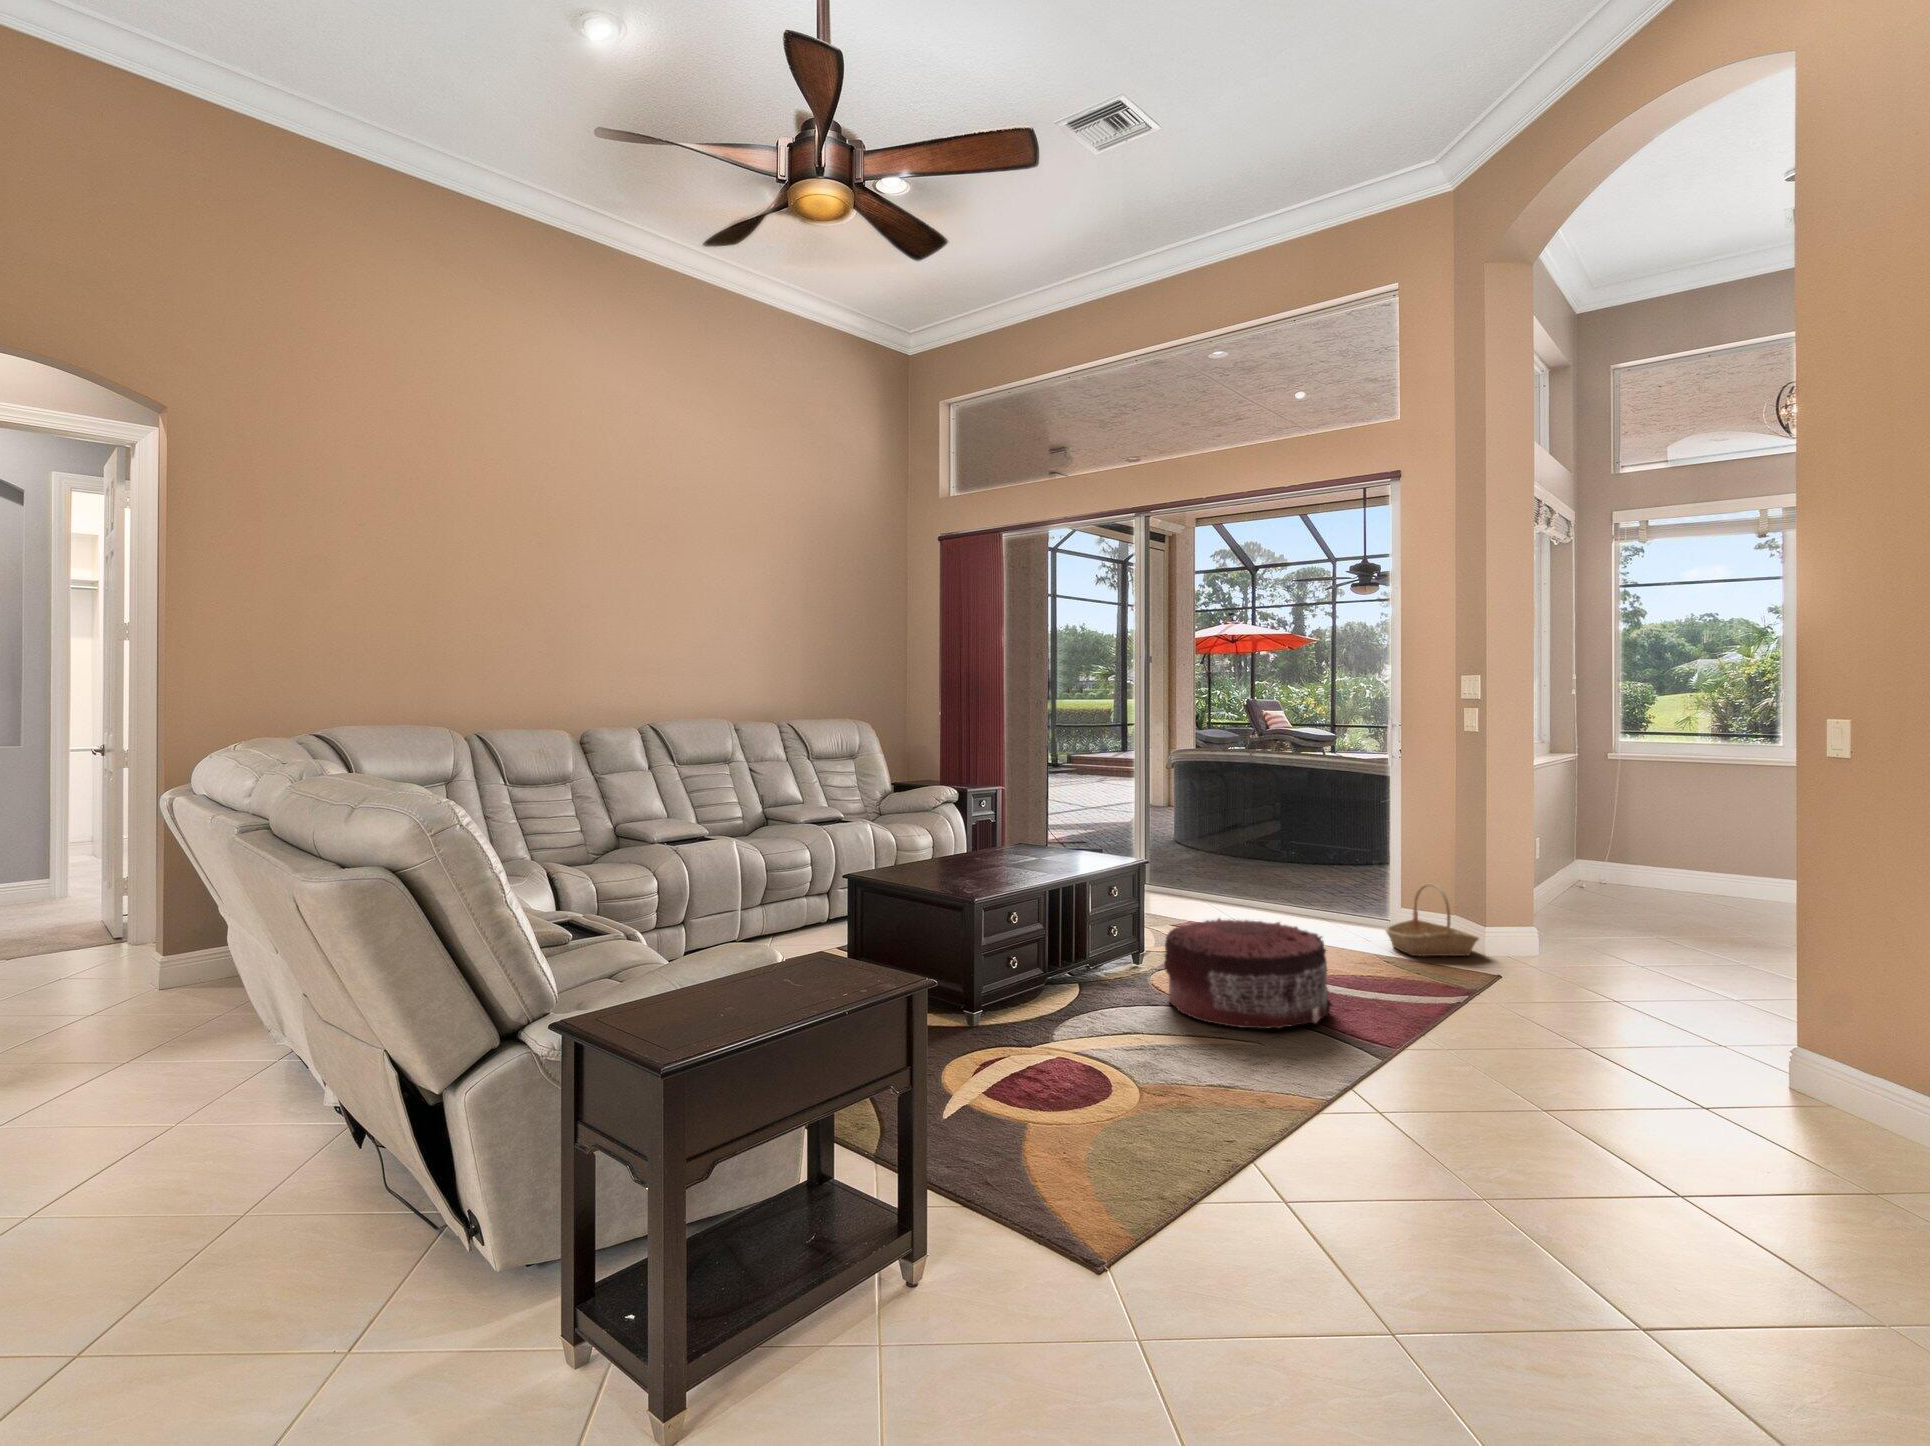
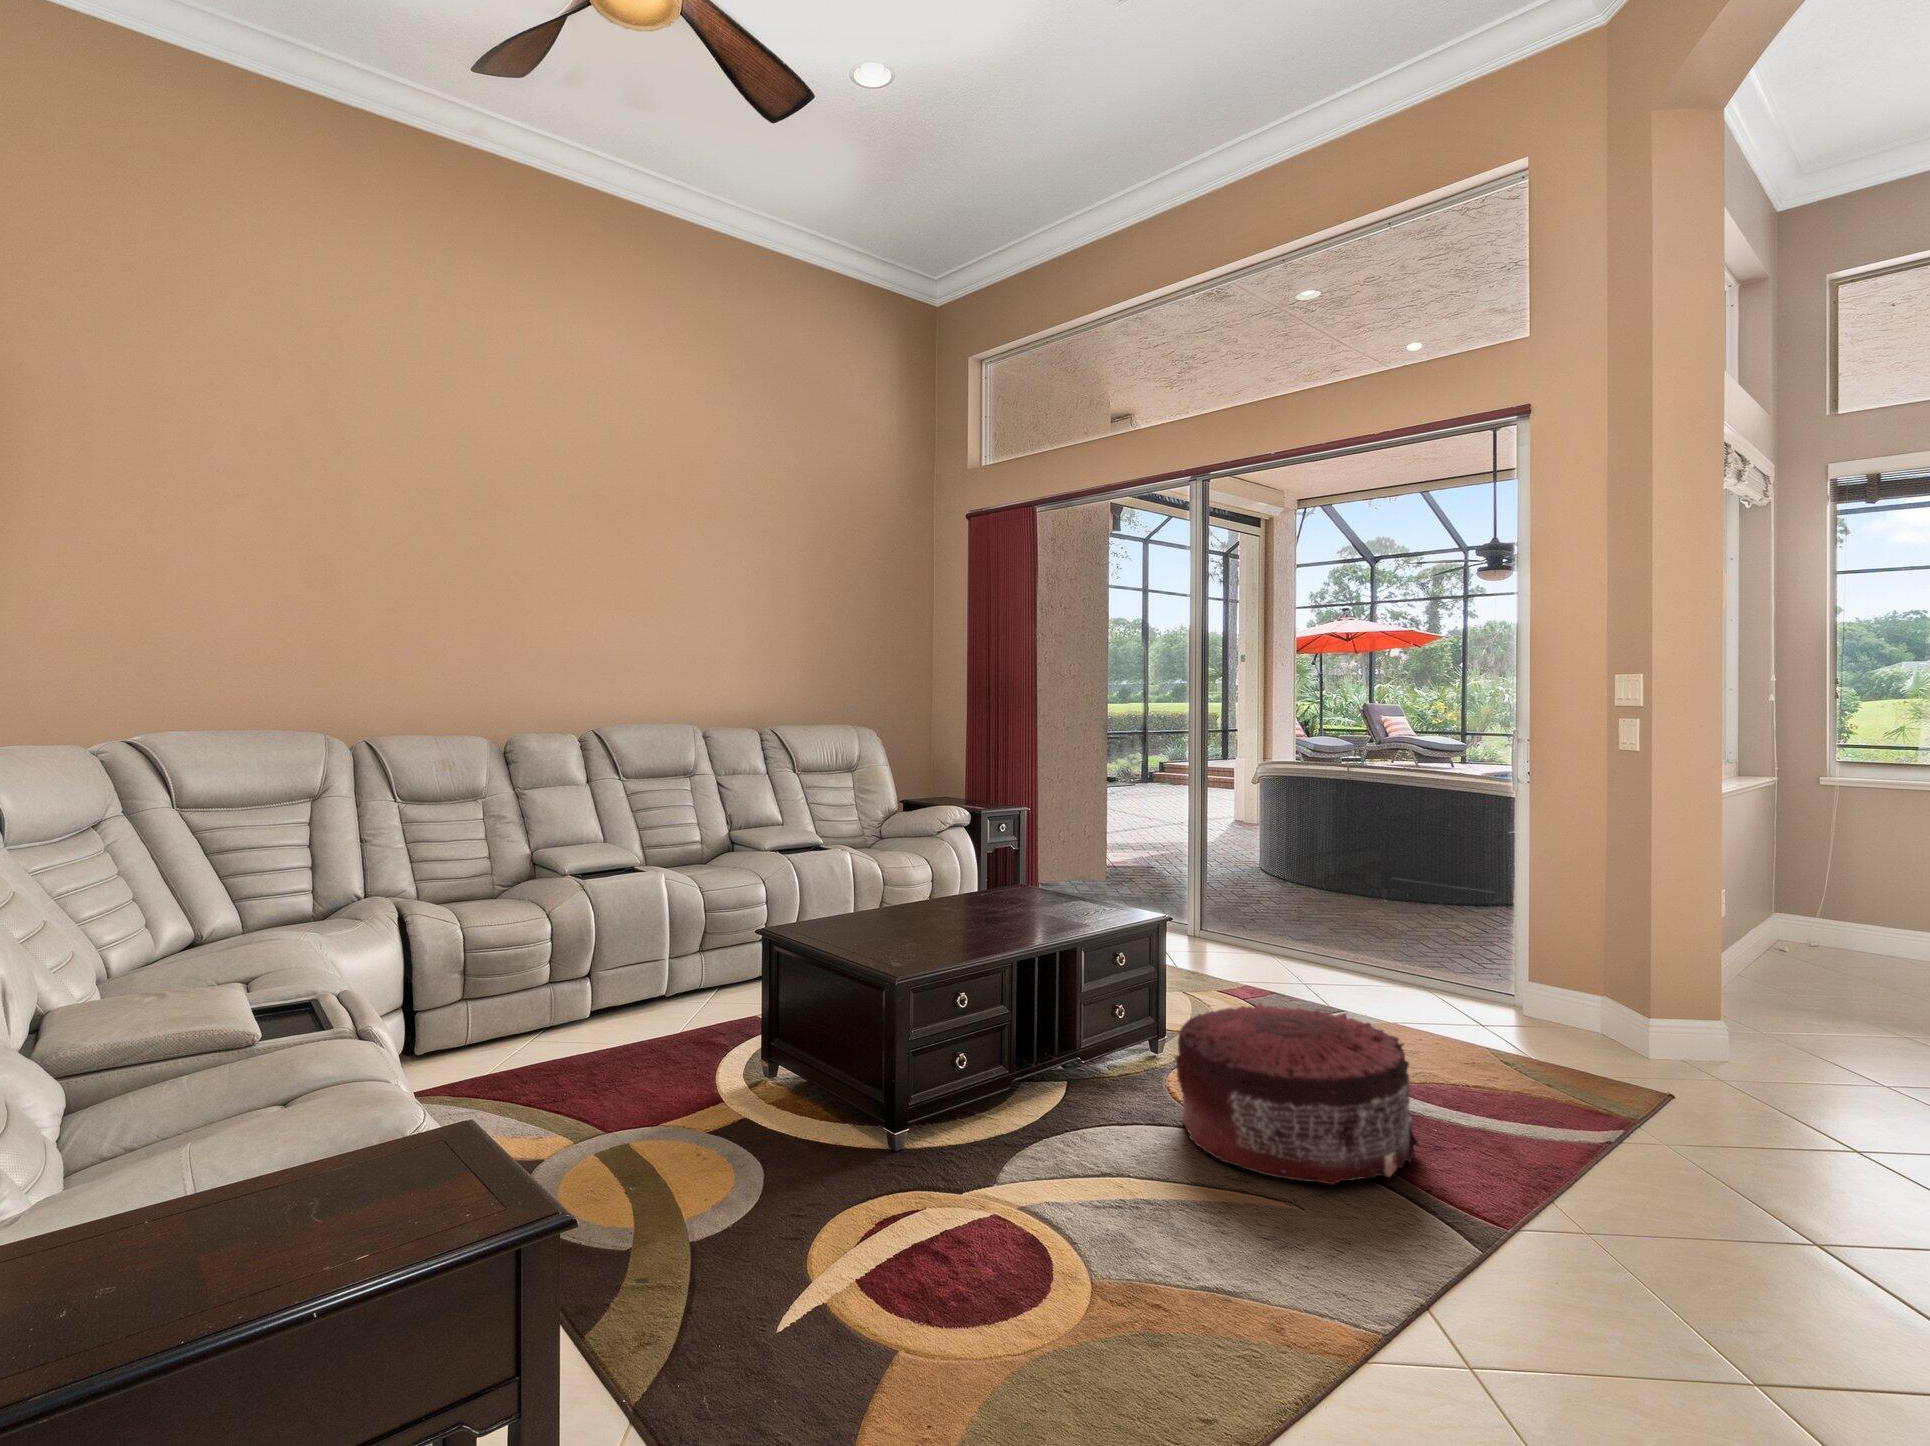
basket: present [1386,884,1479,956] -> none [1506,955,1643,1059]

